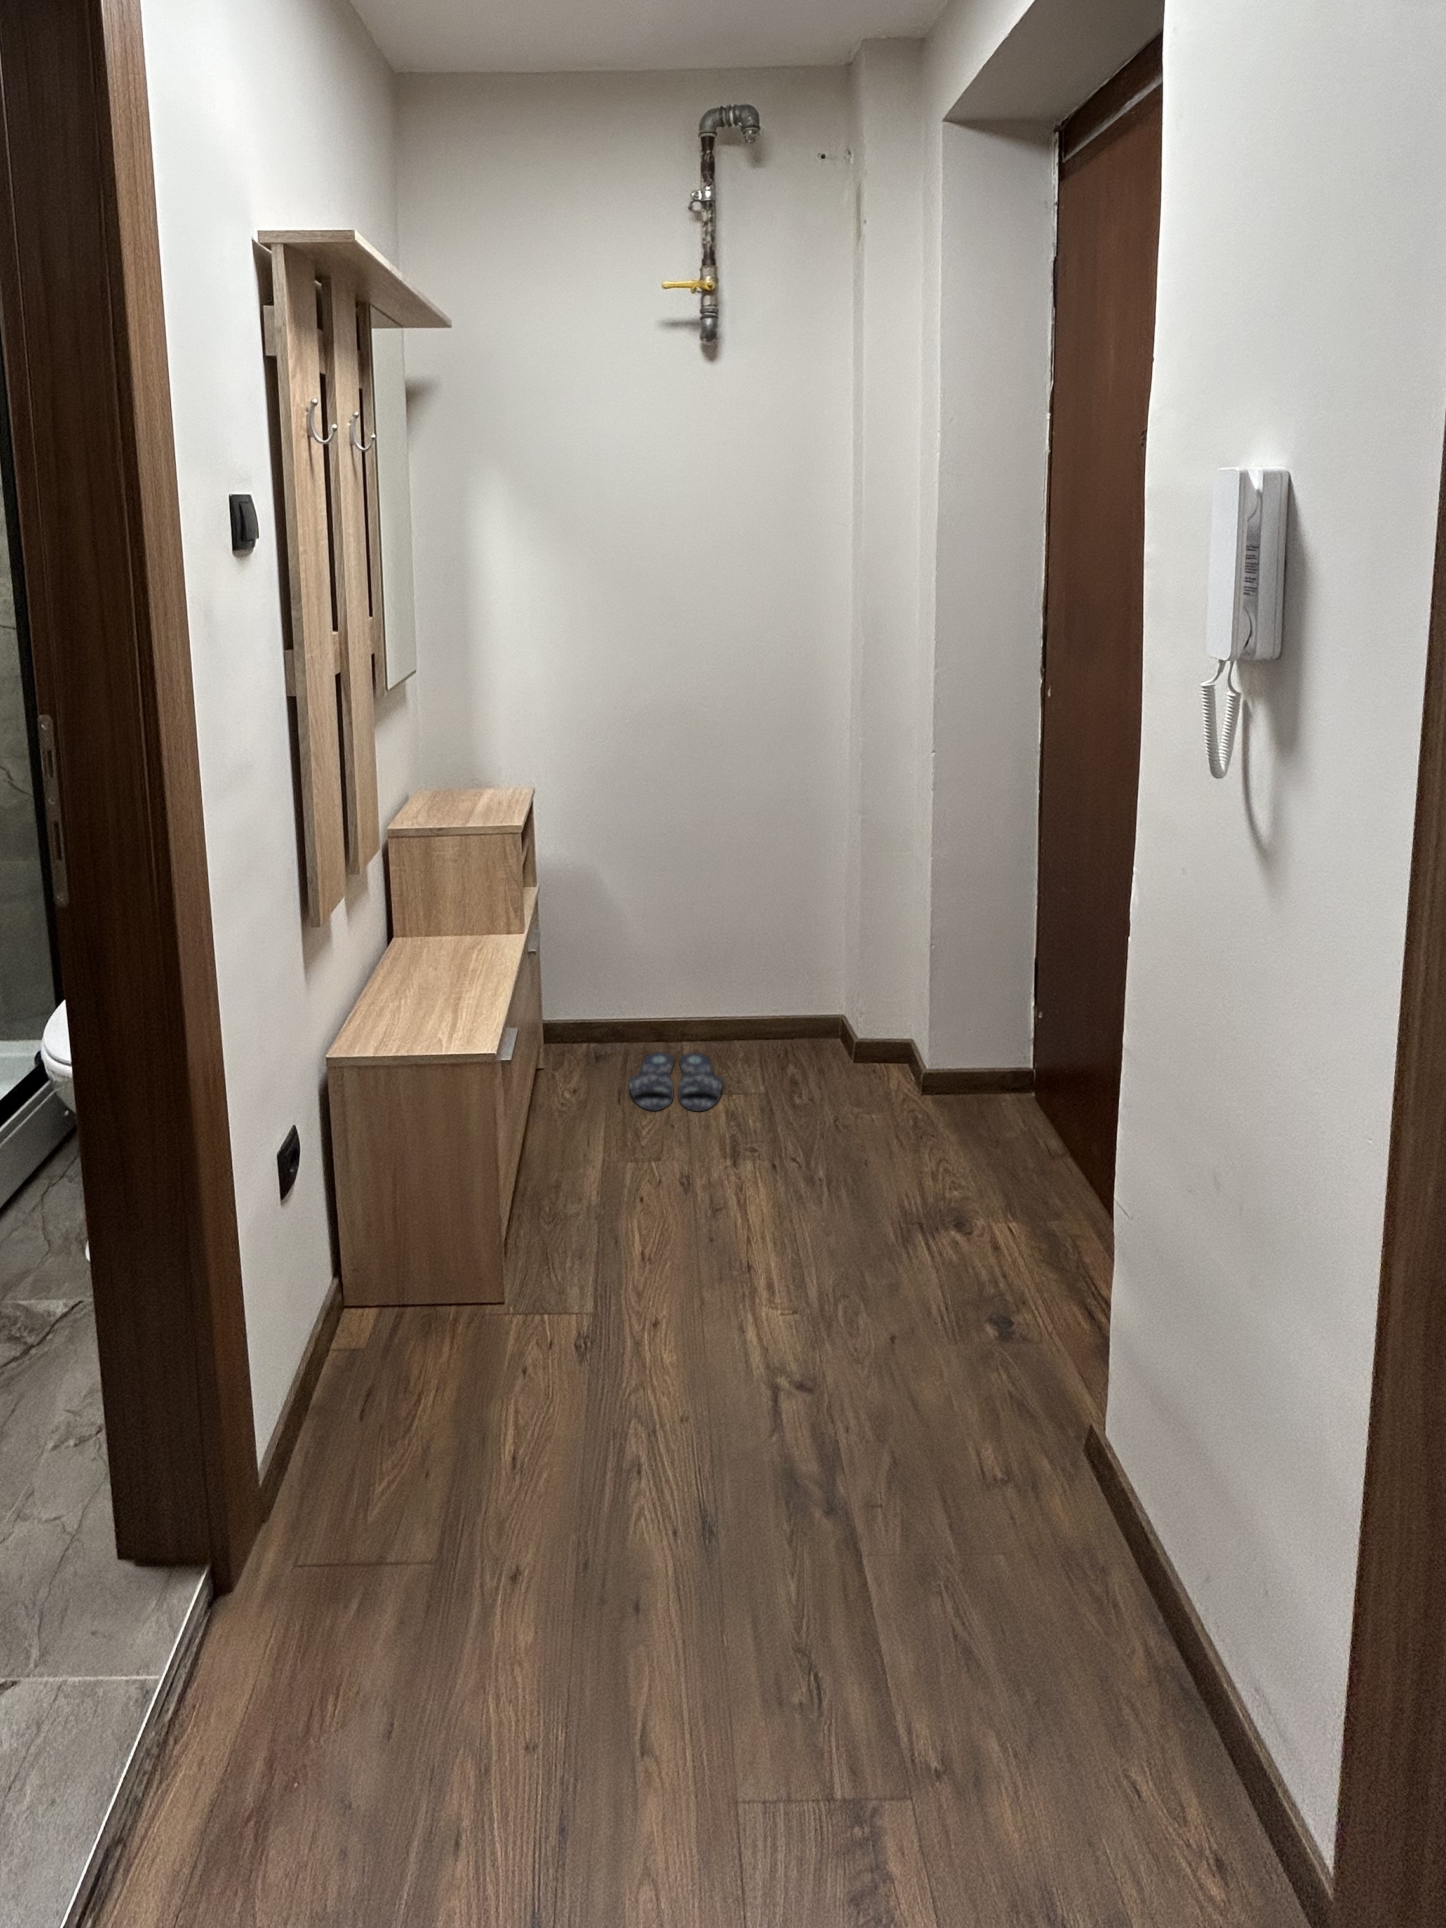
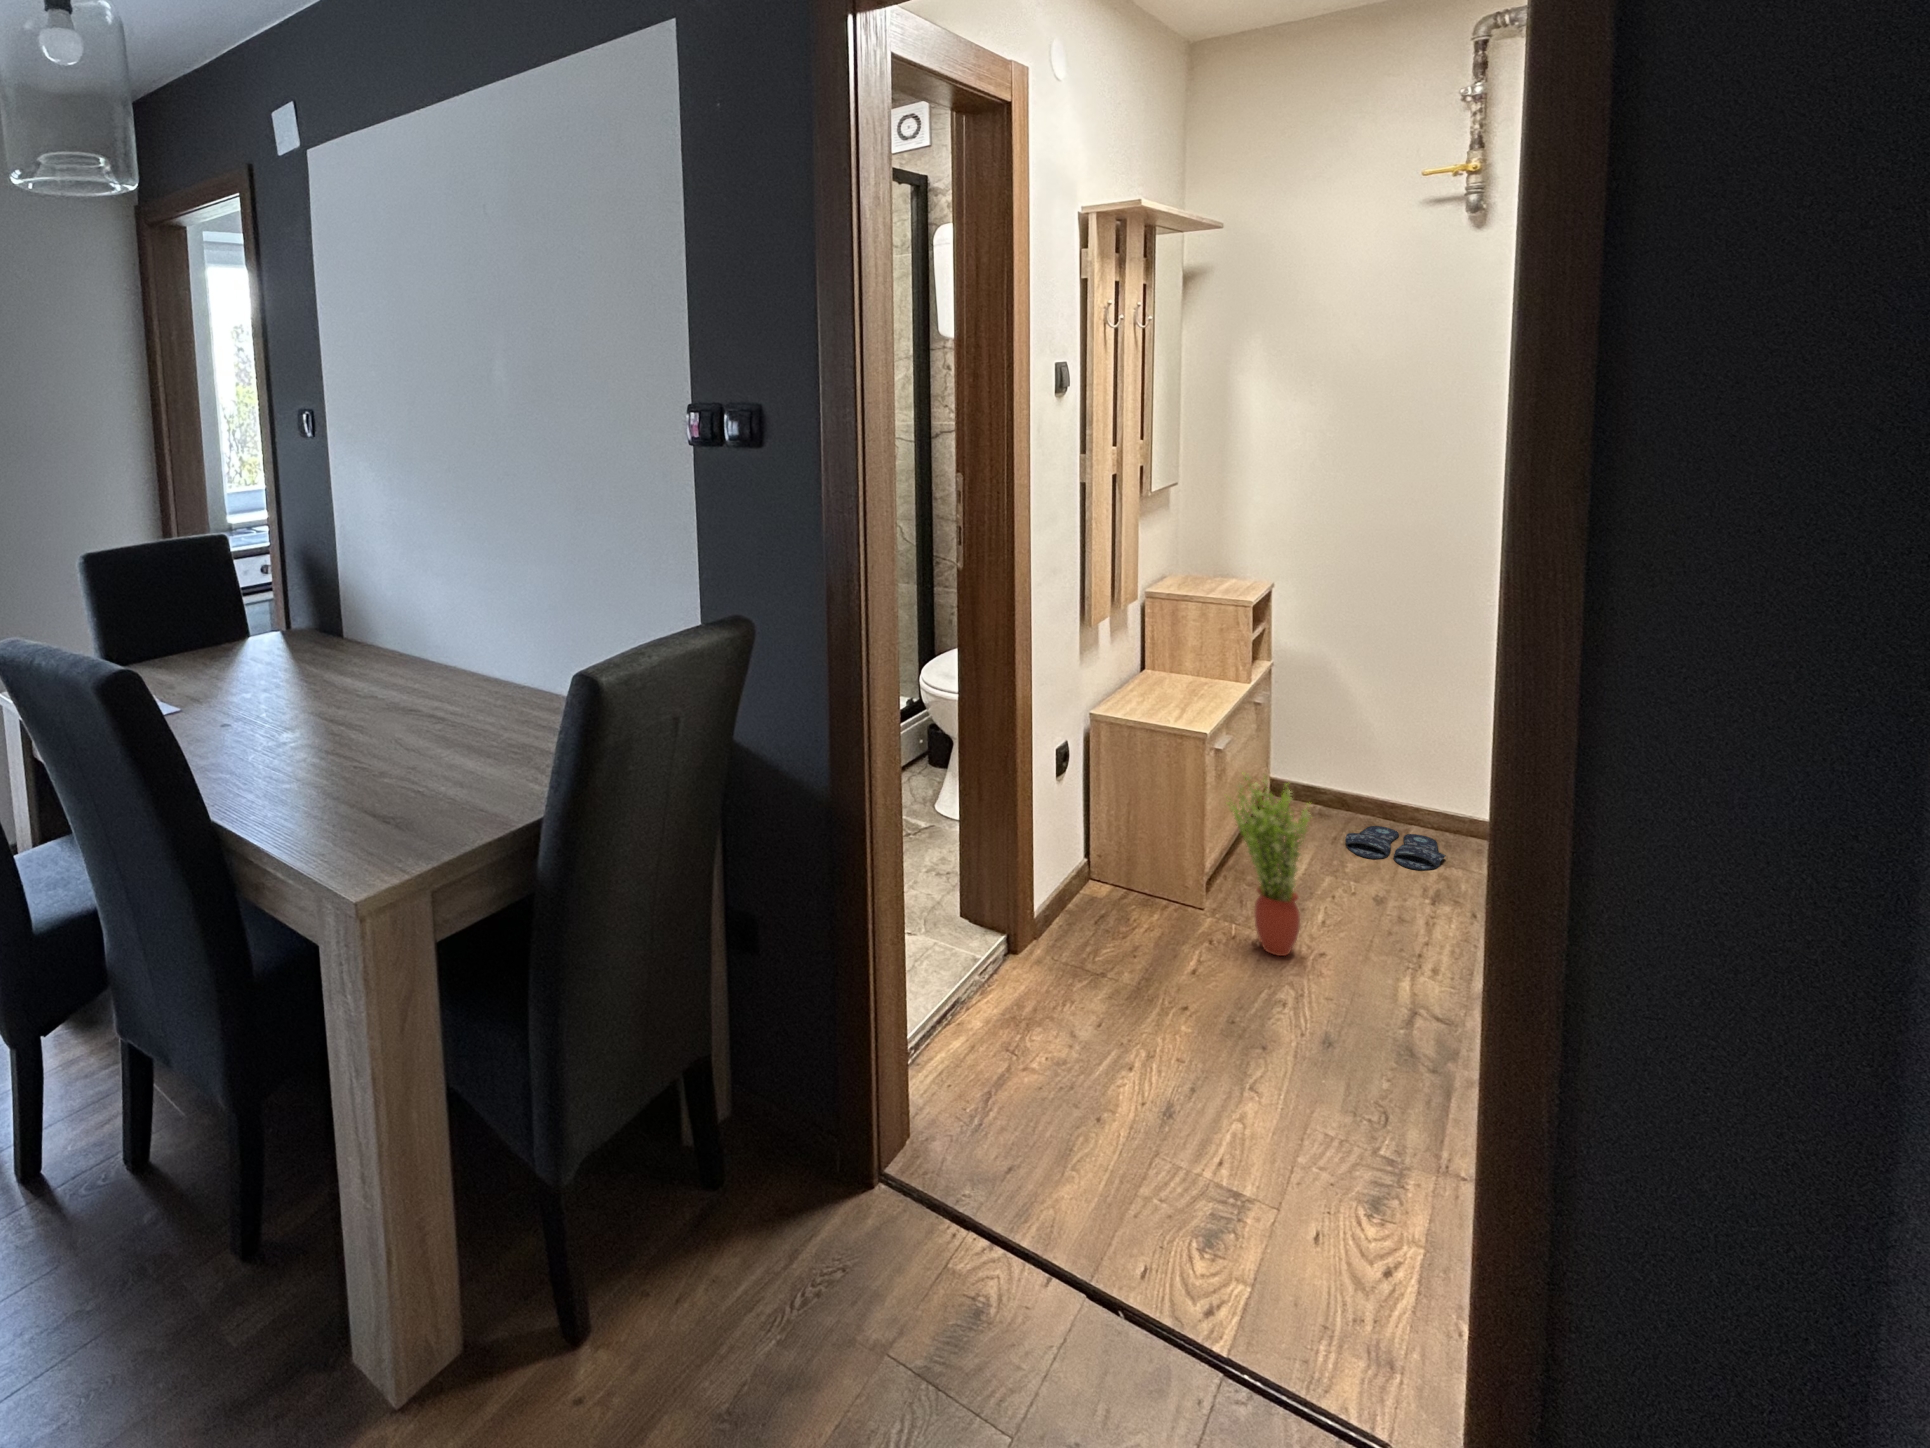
potted plant: none [529,1106,643,1360] -> present [1228,775,1311,956]

